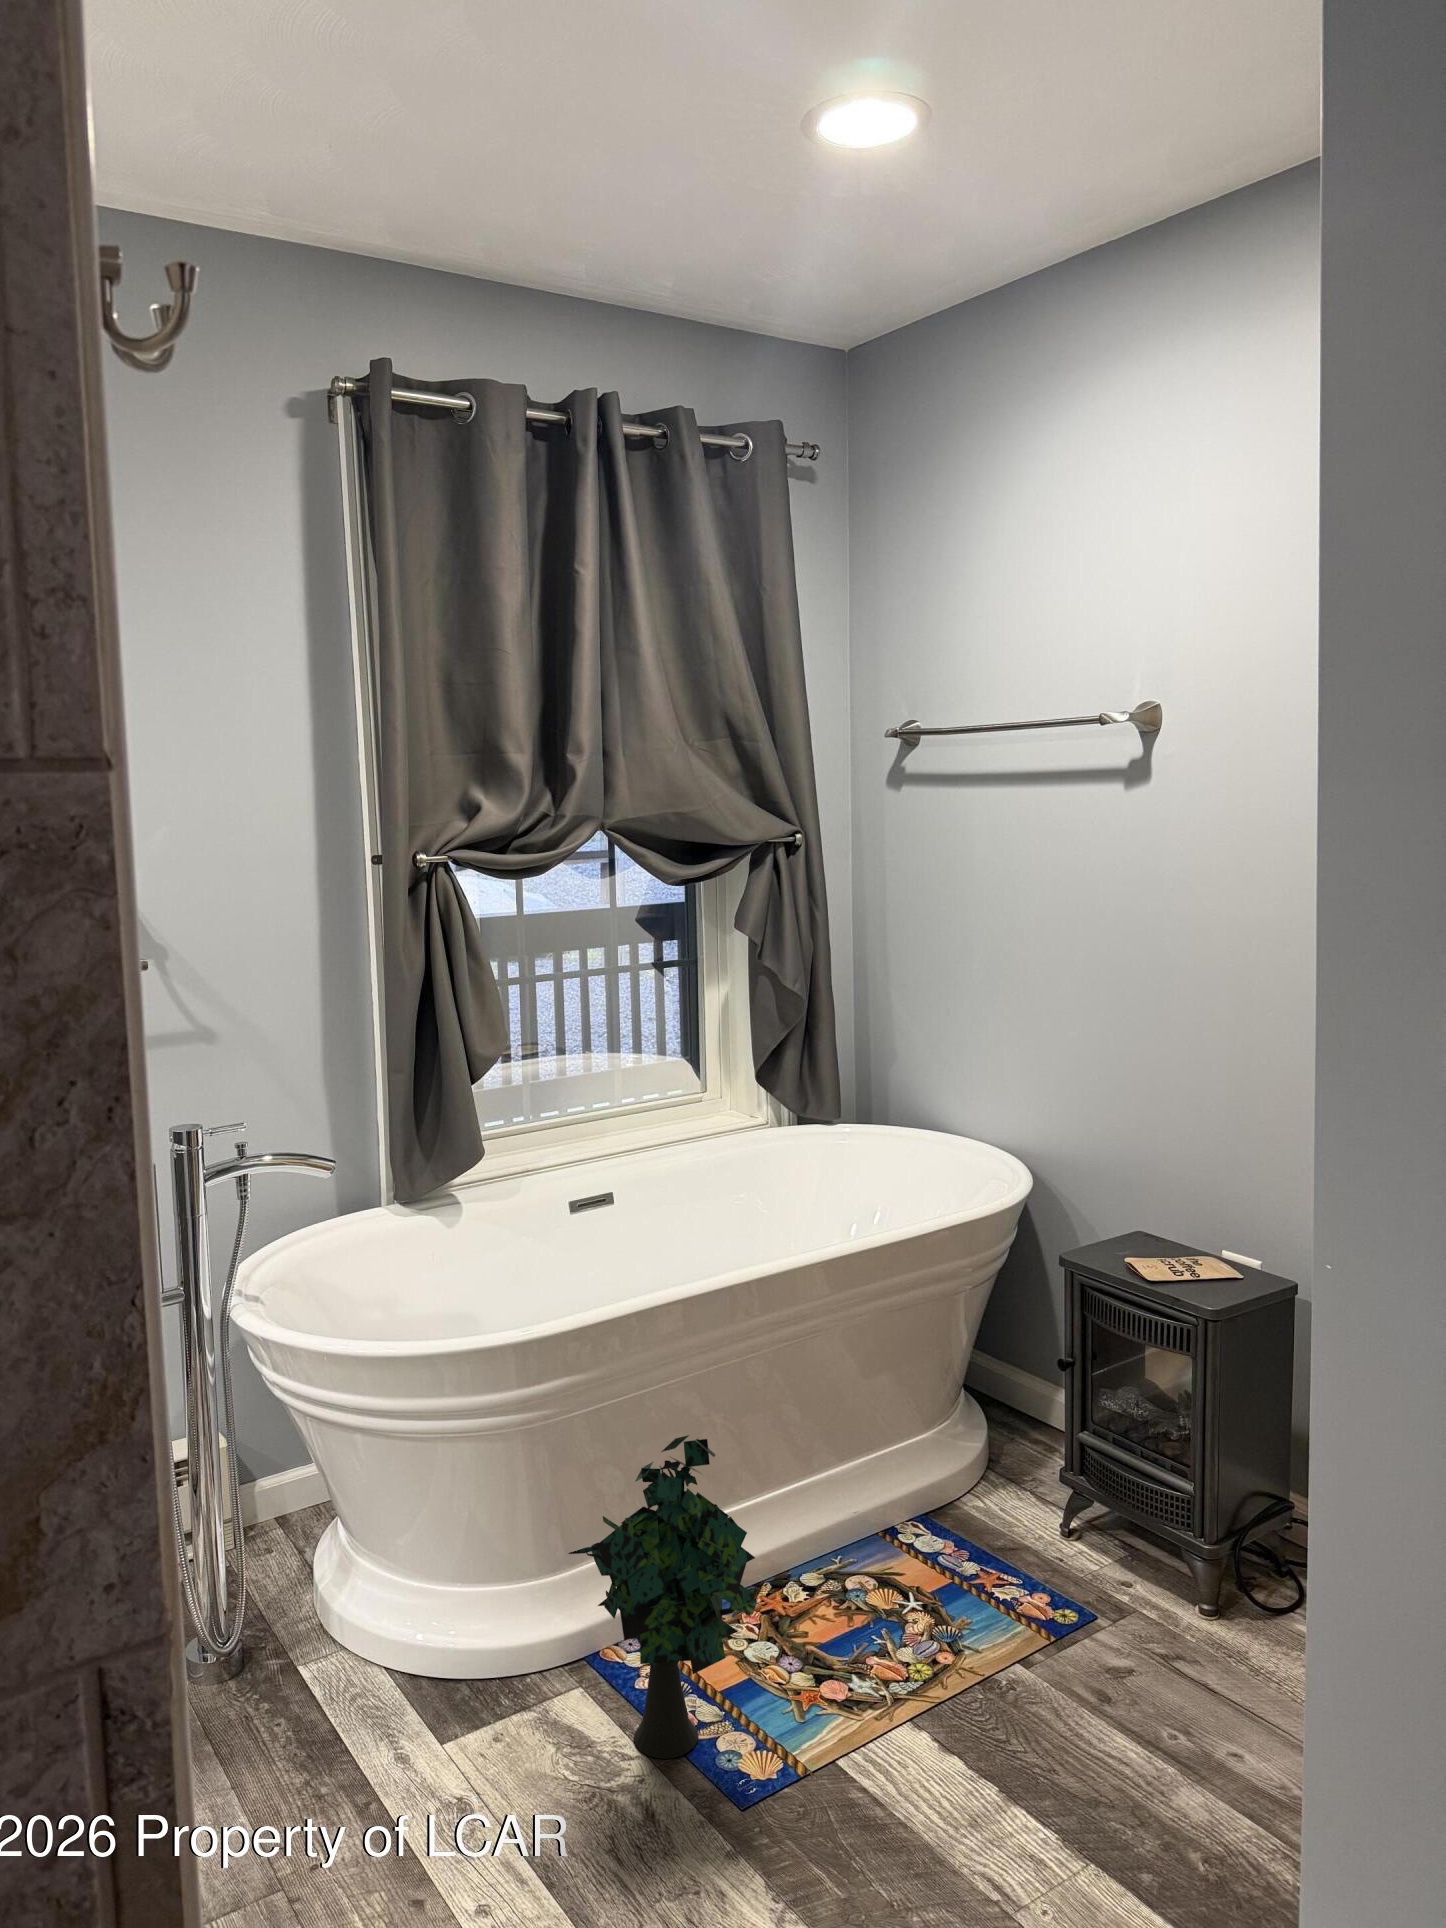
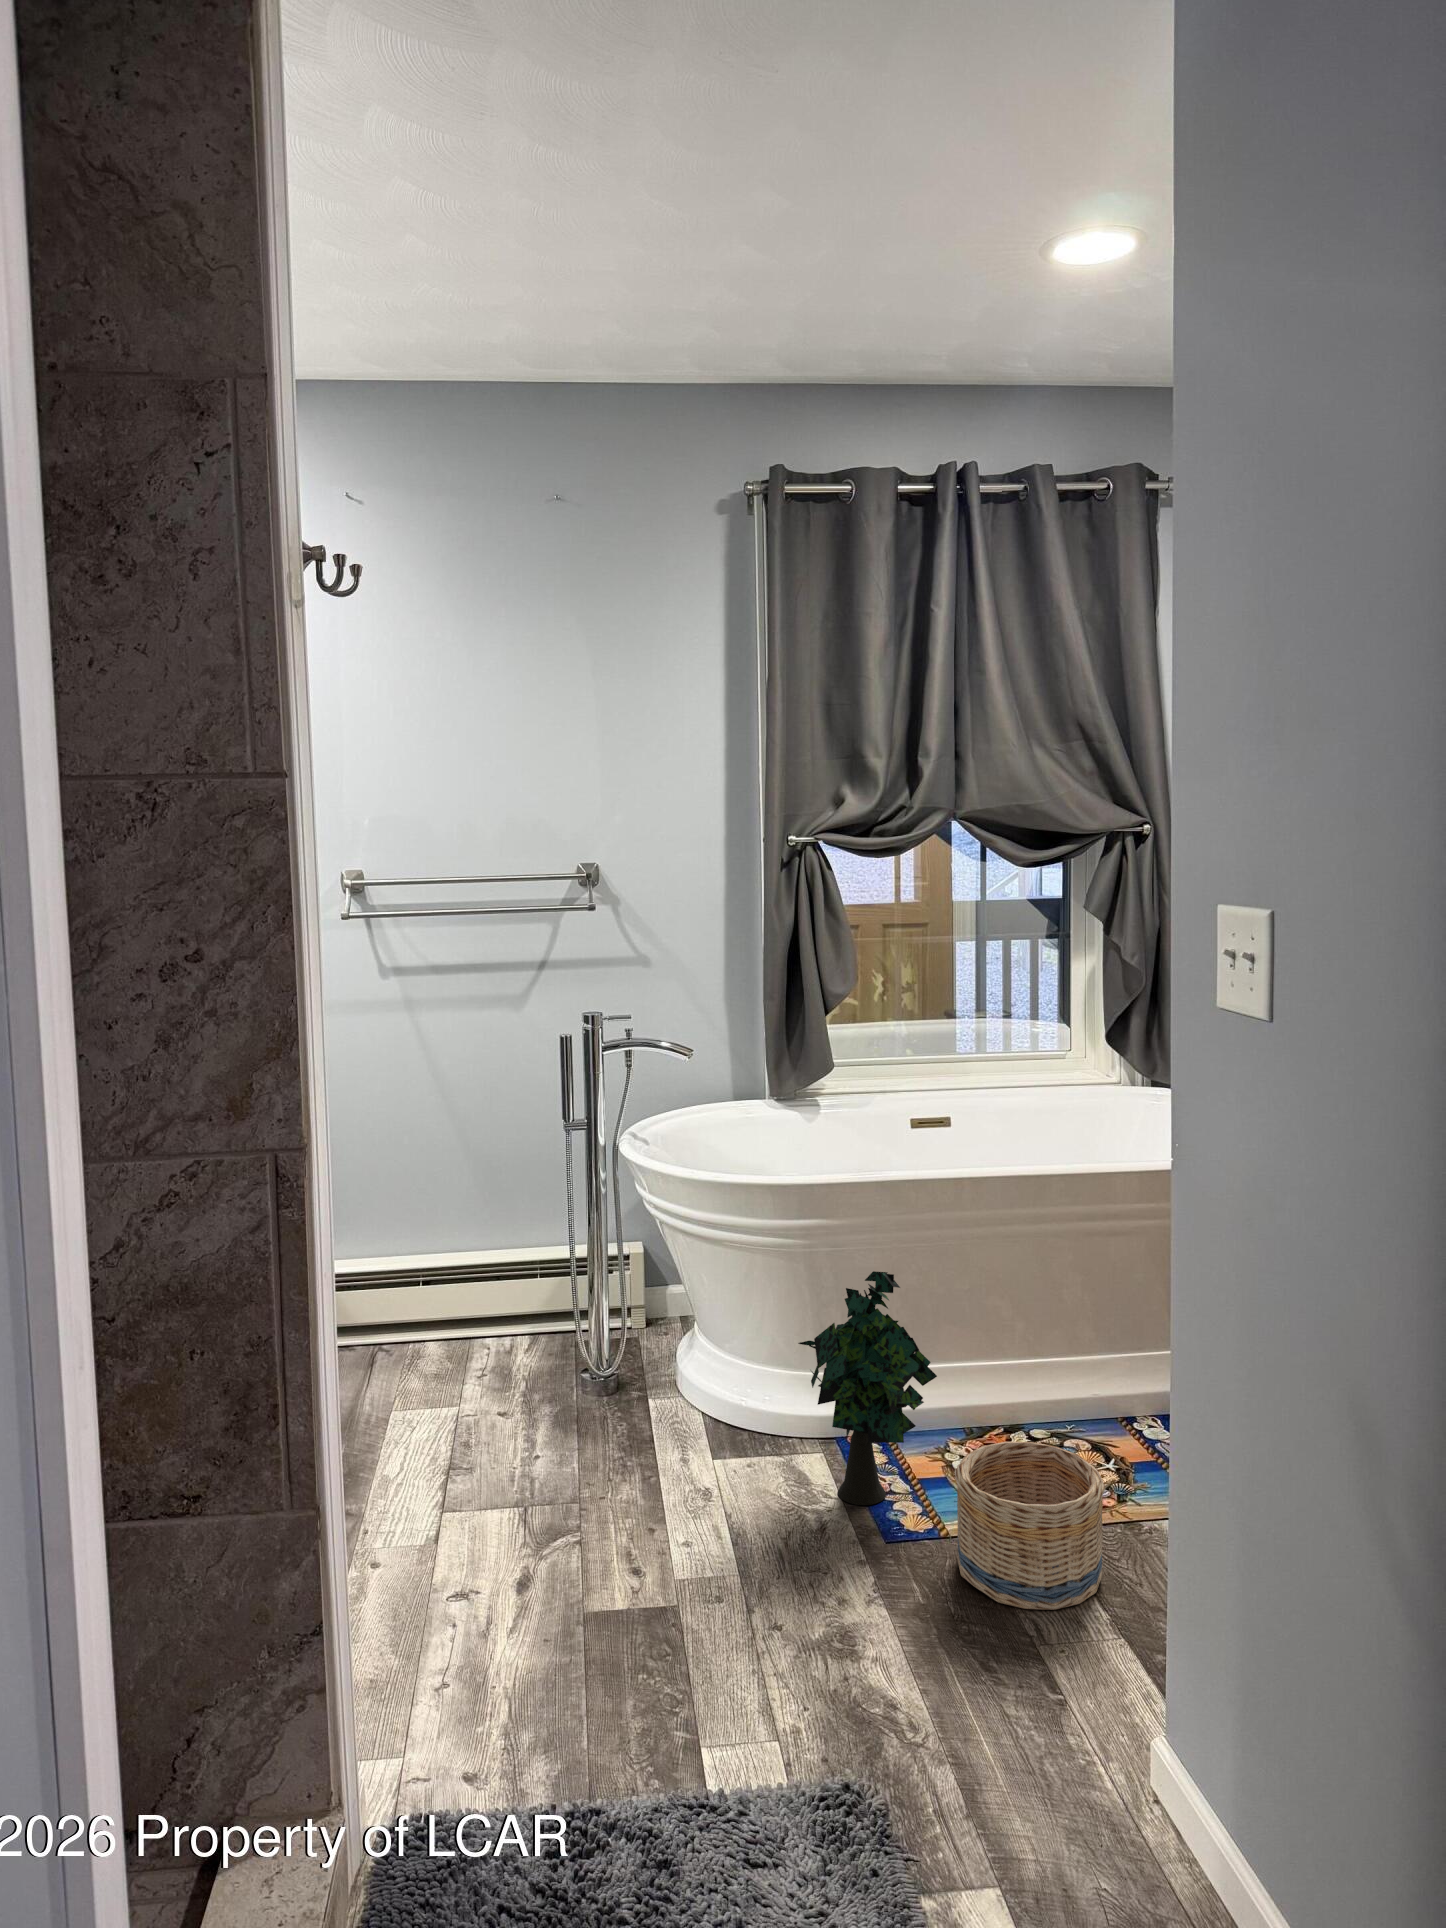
basket: none [836,1623,1028,1864] -> present [955,1442,1105,1610]

